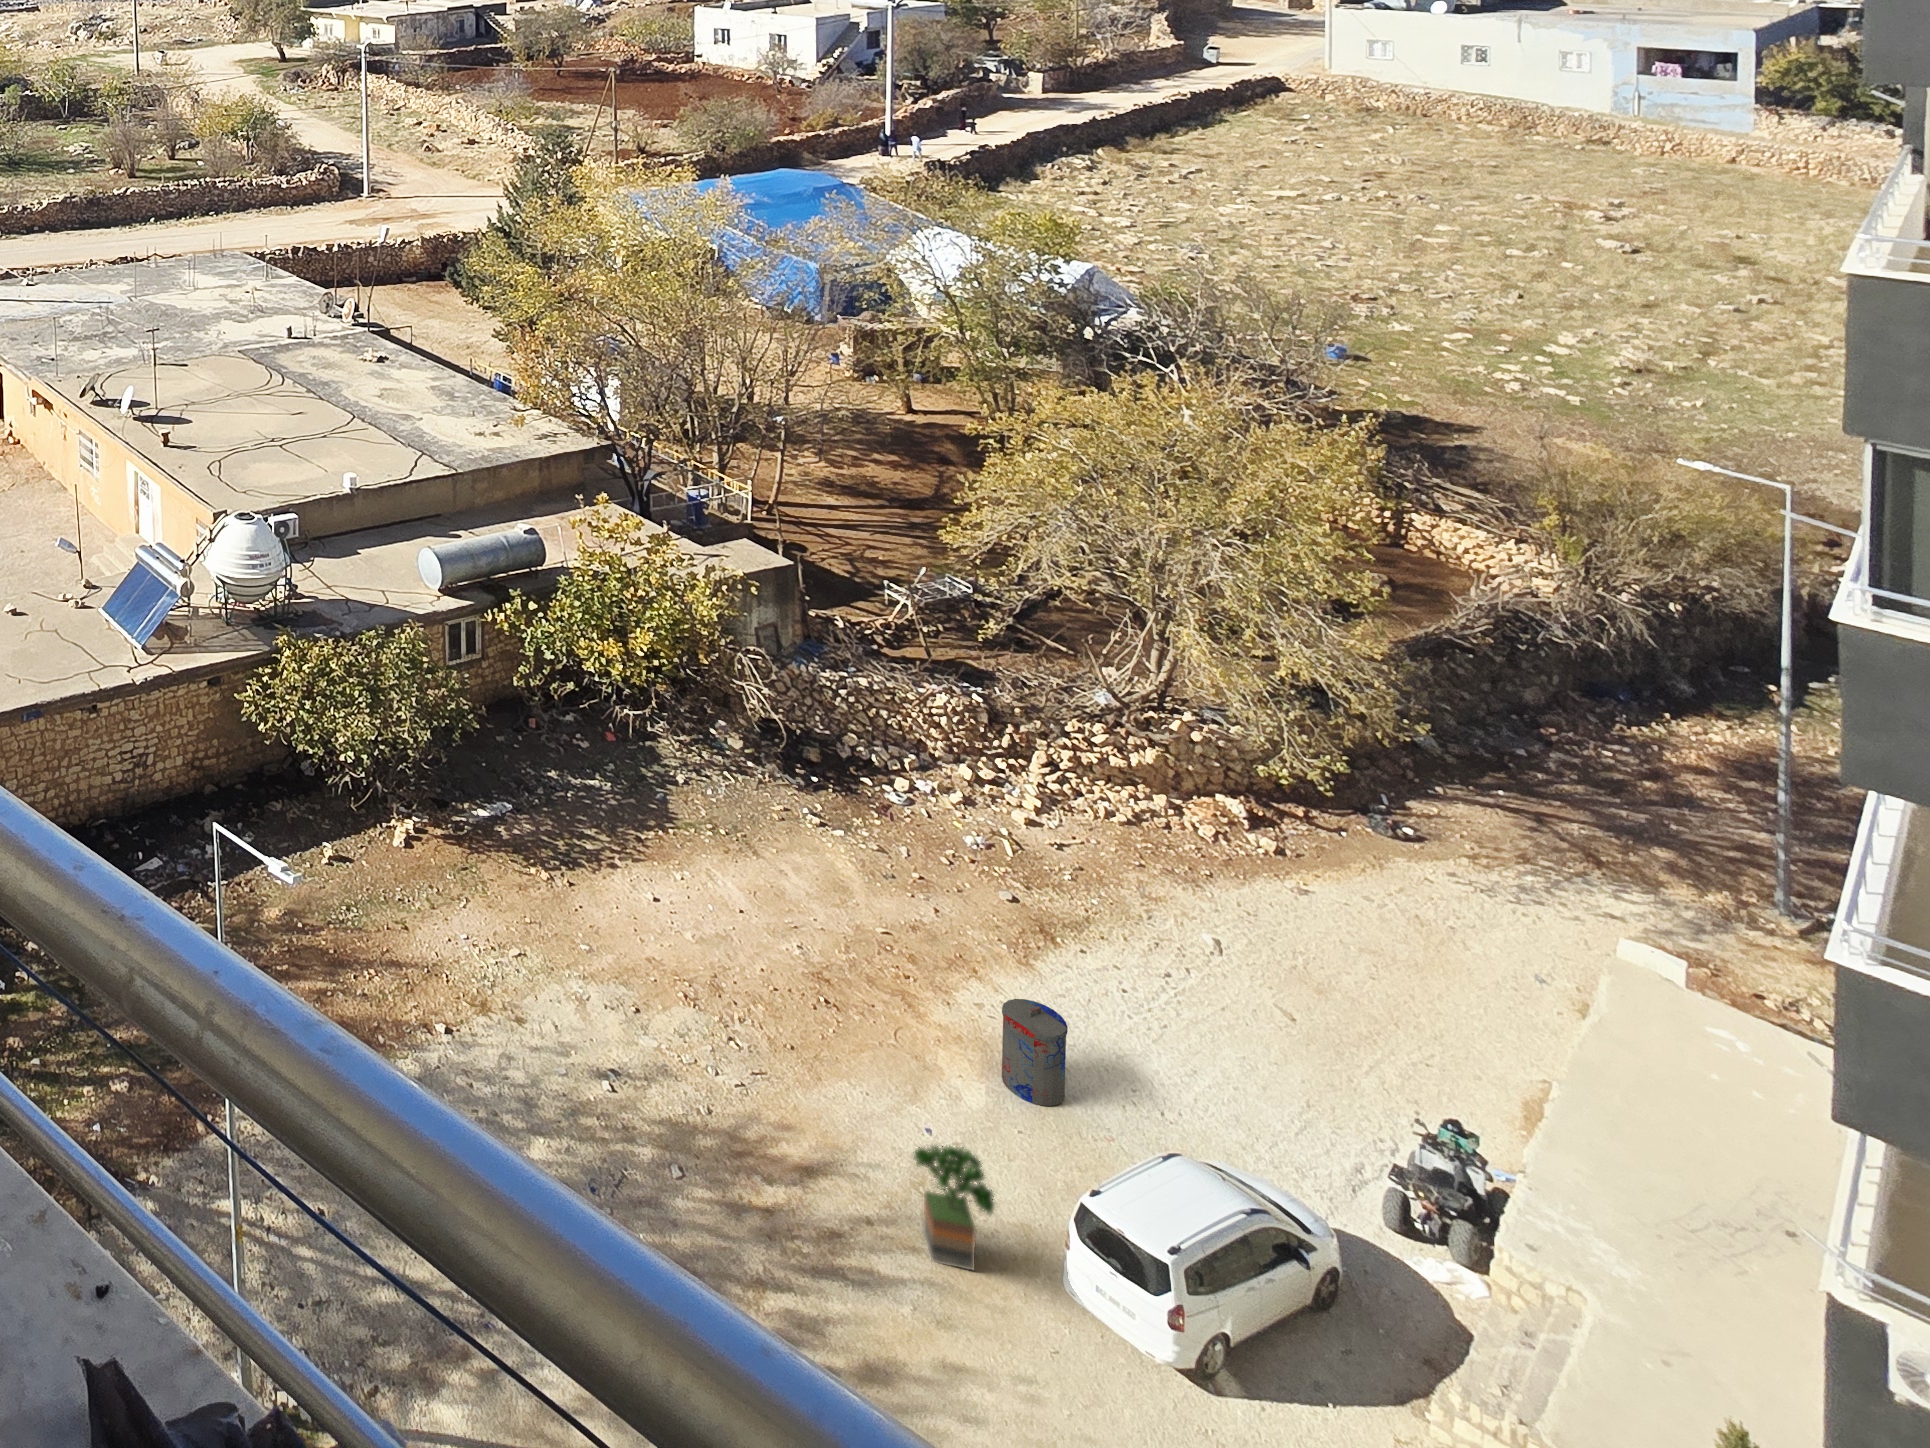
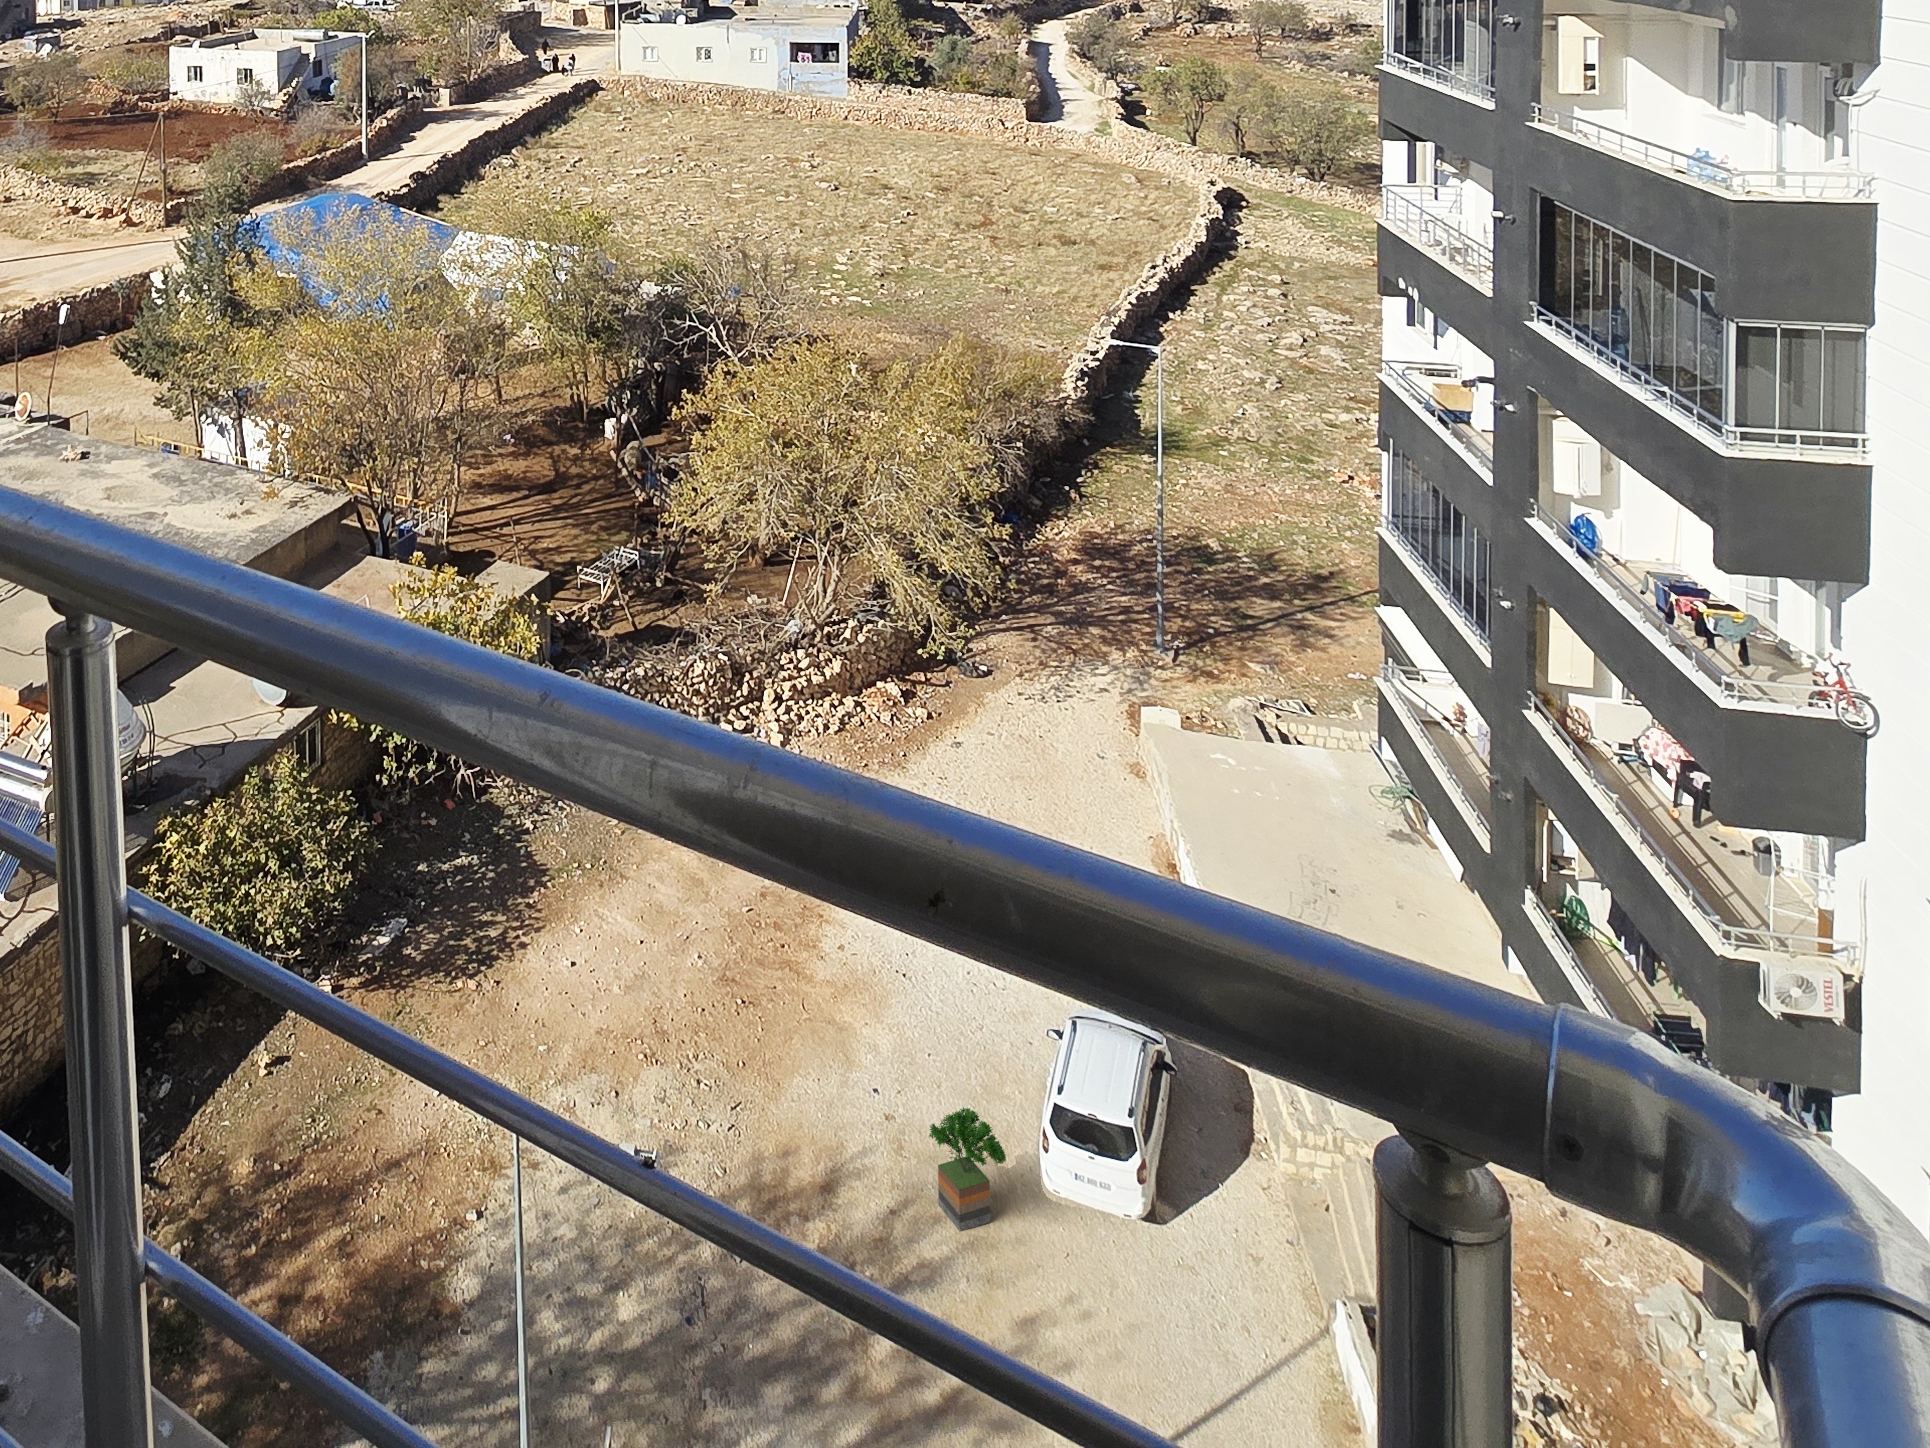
trash can: present [1002,999,1068,1106] -> none [896,935,948,1031]

